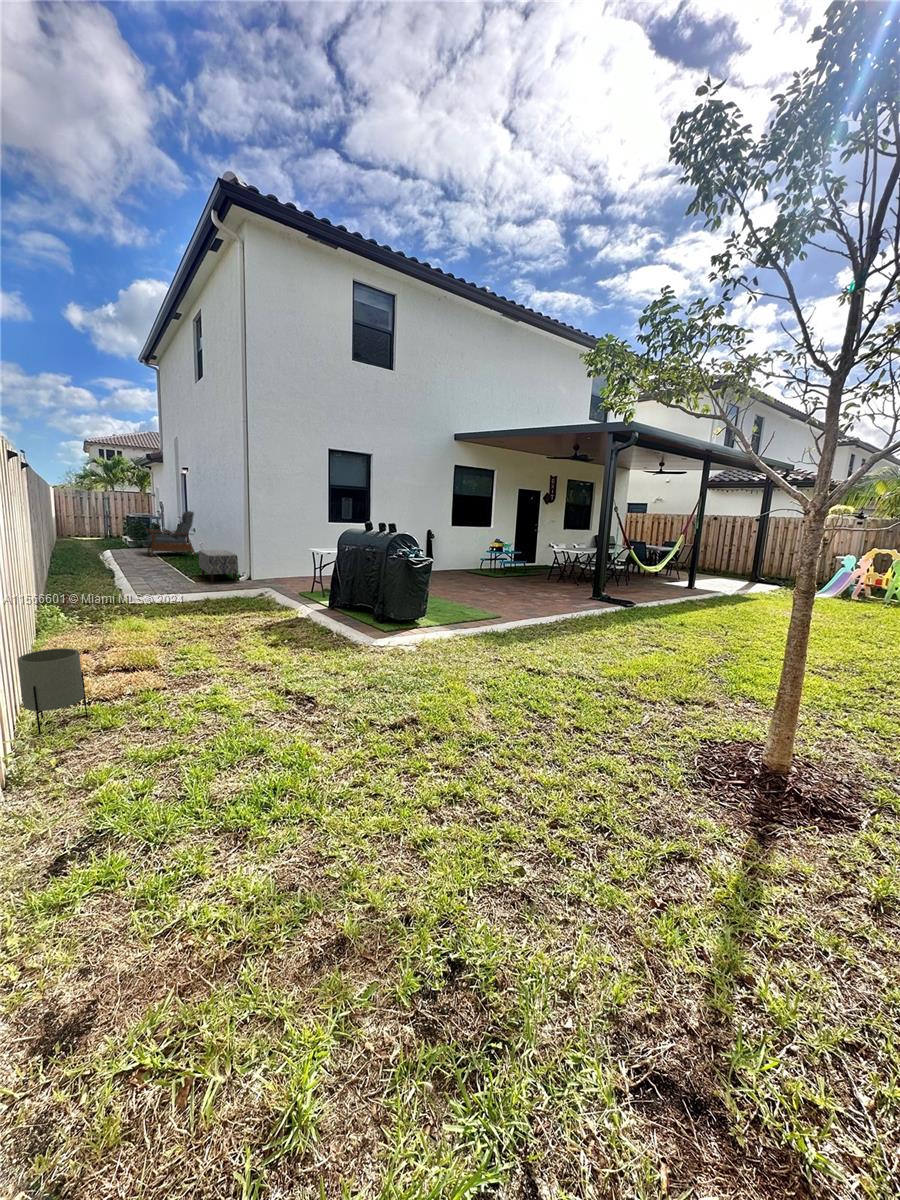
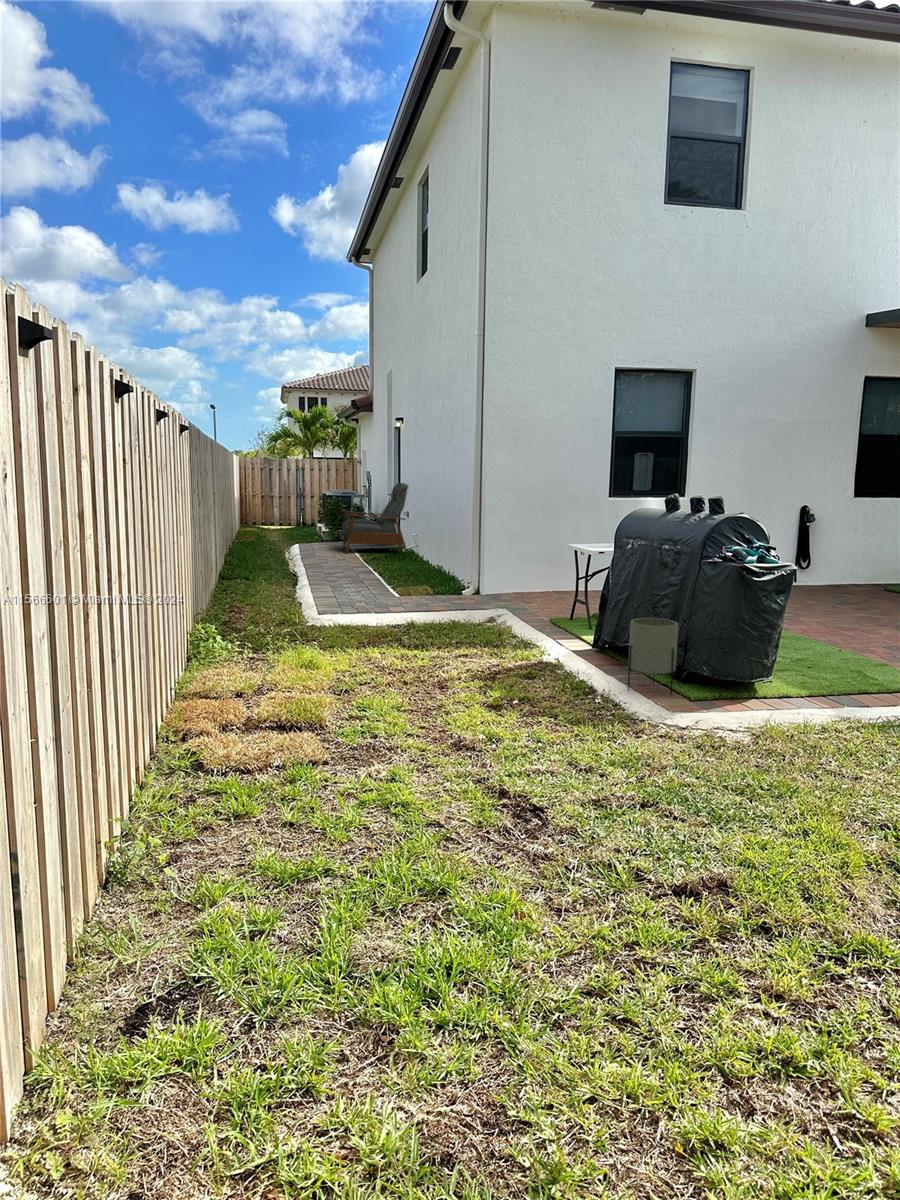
bench: present [199,550,238,583] -> none [407,545,462,596]
planter: present [18,648,88,735] -> present [628,618,678,695]

